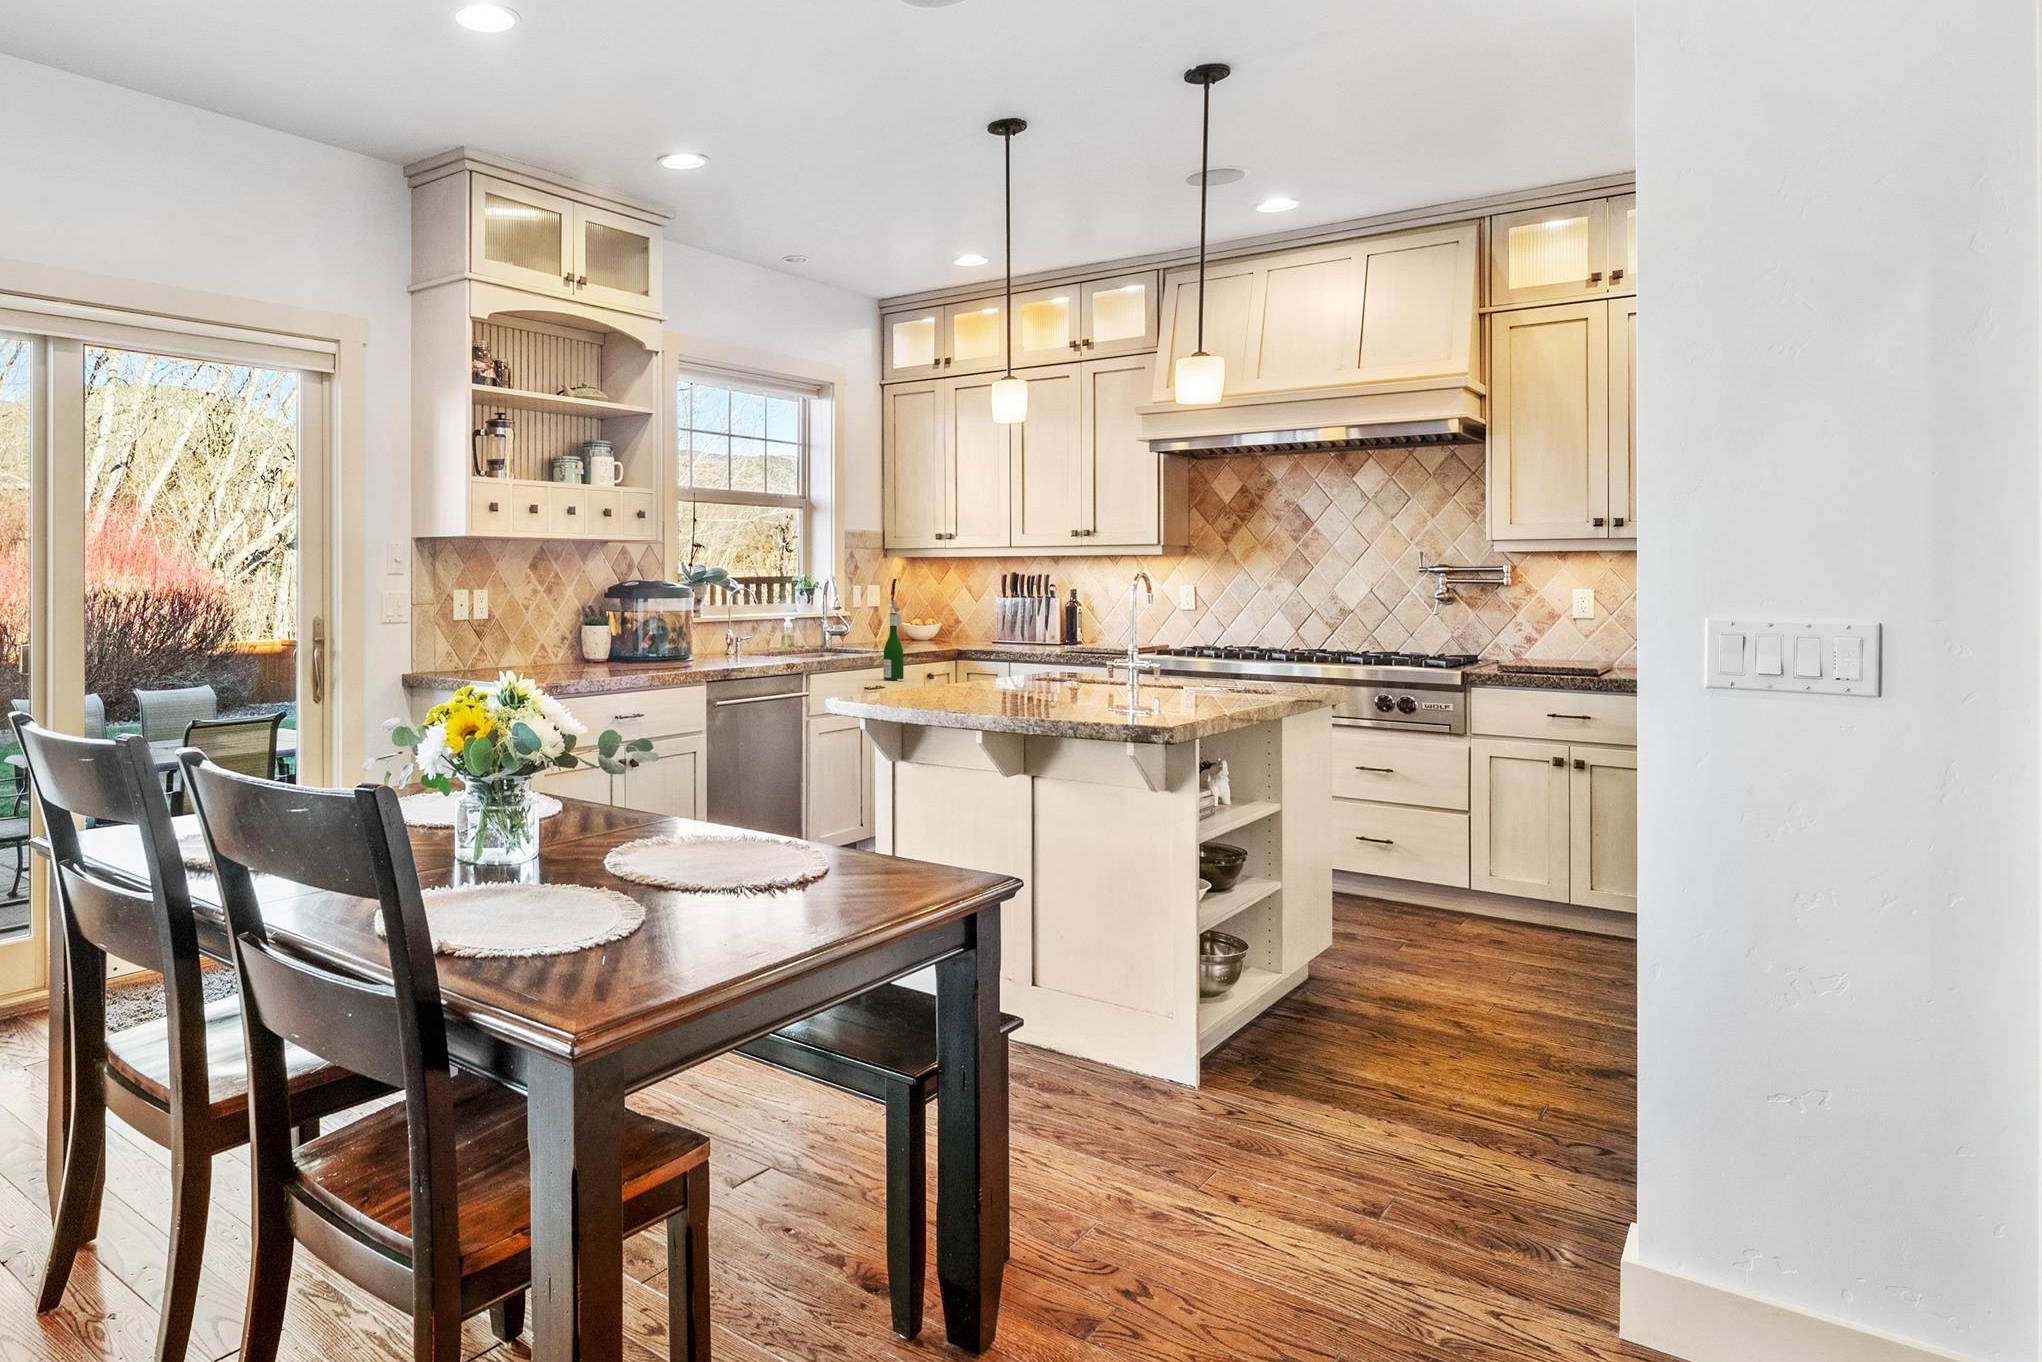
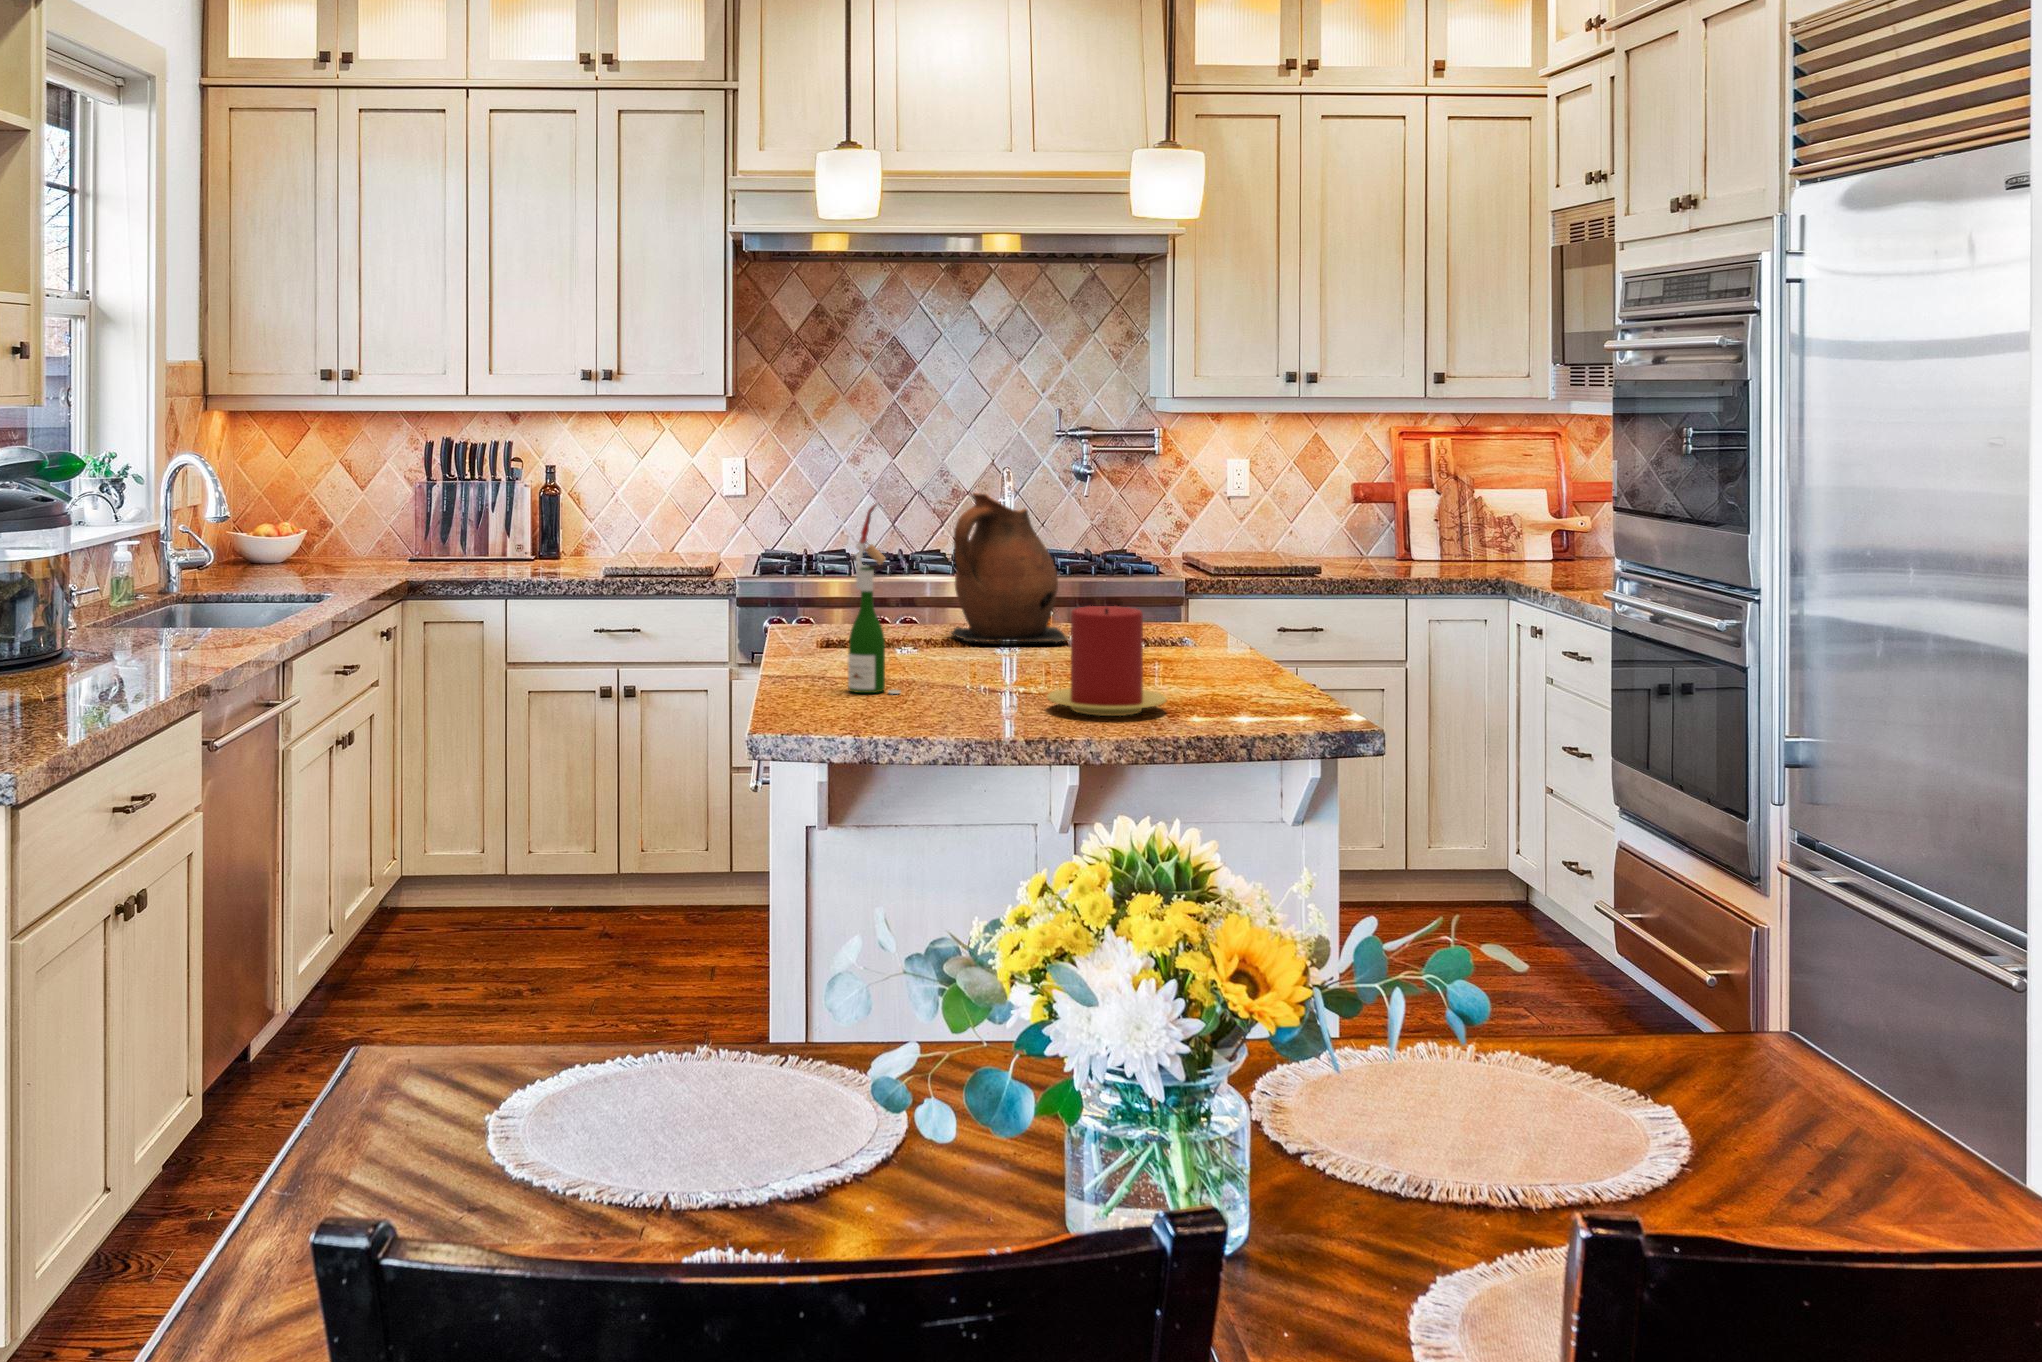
ceramic pitcher: none [1041,585,1131,677] -> present [951,493,1068,643]
candle: none [923,633,991,691] -> present [1047,606,1166,716]

